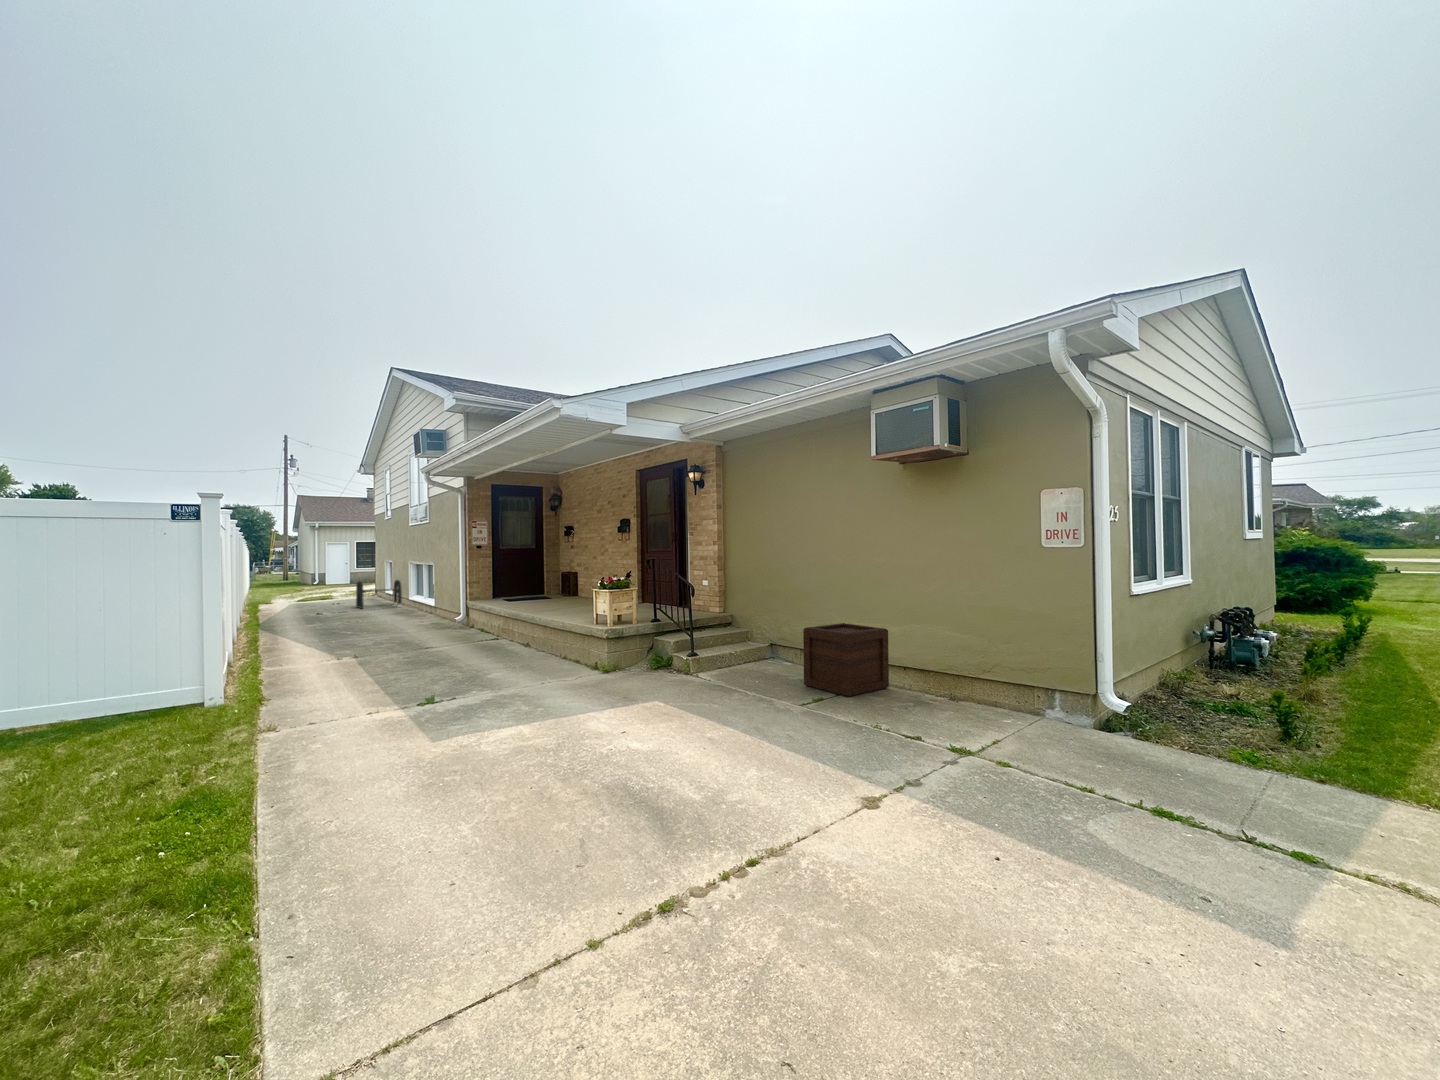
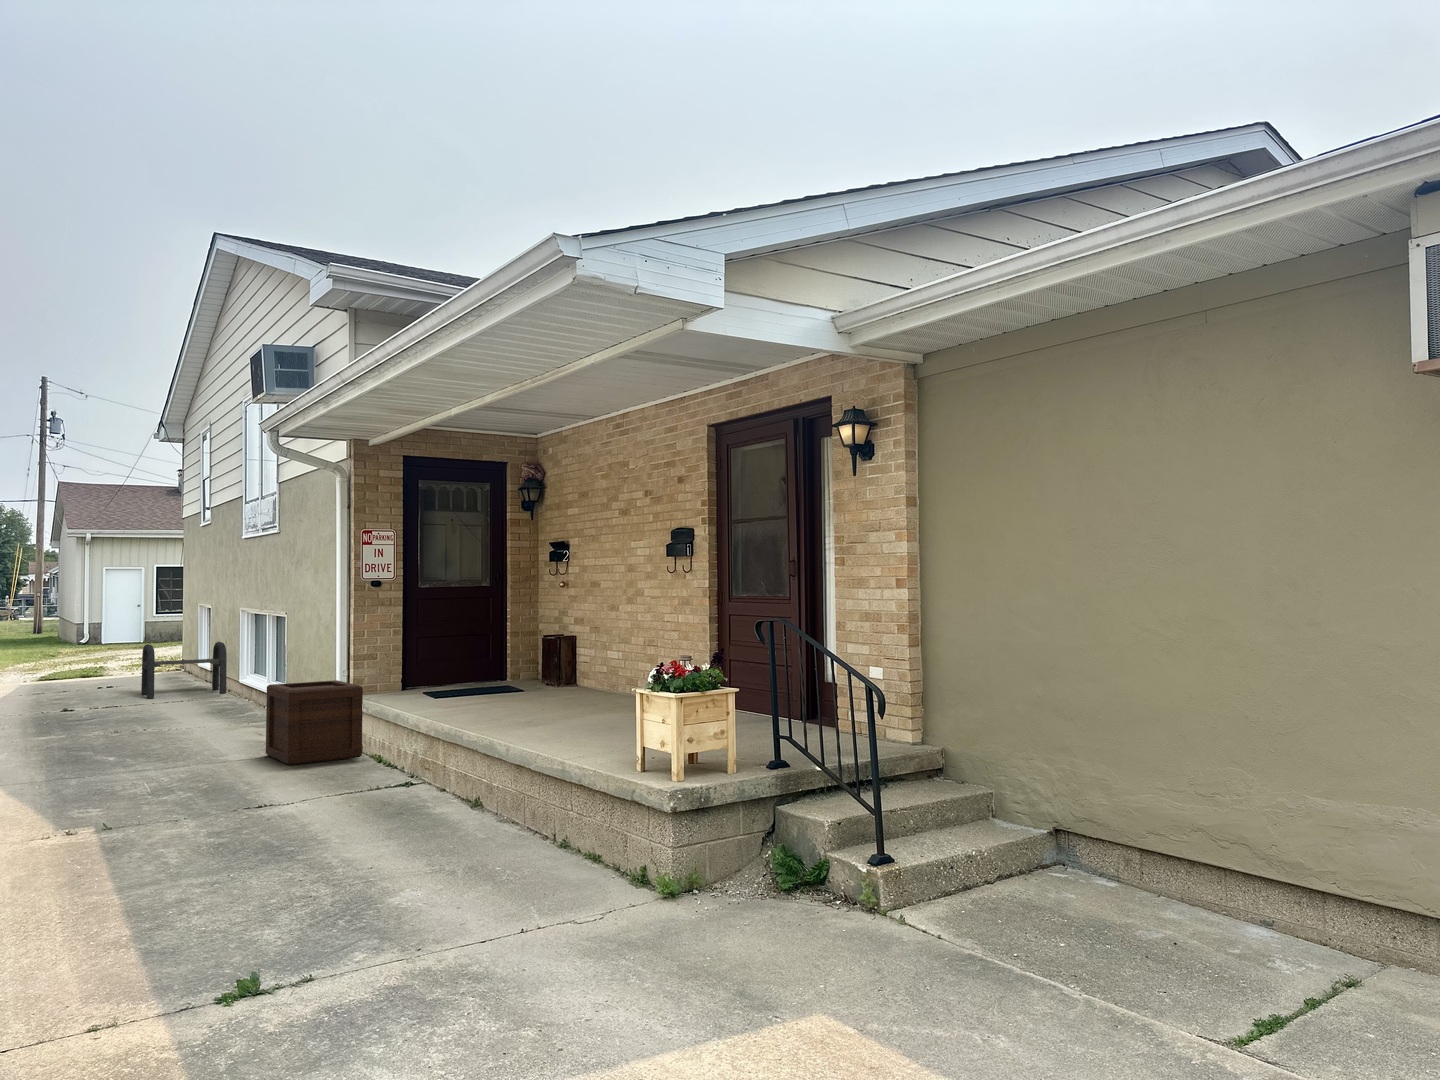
wooden crate: present [803,623,889,697] -> present [266,680,363,765]

